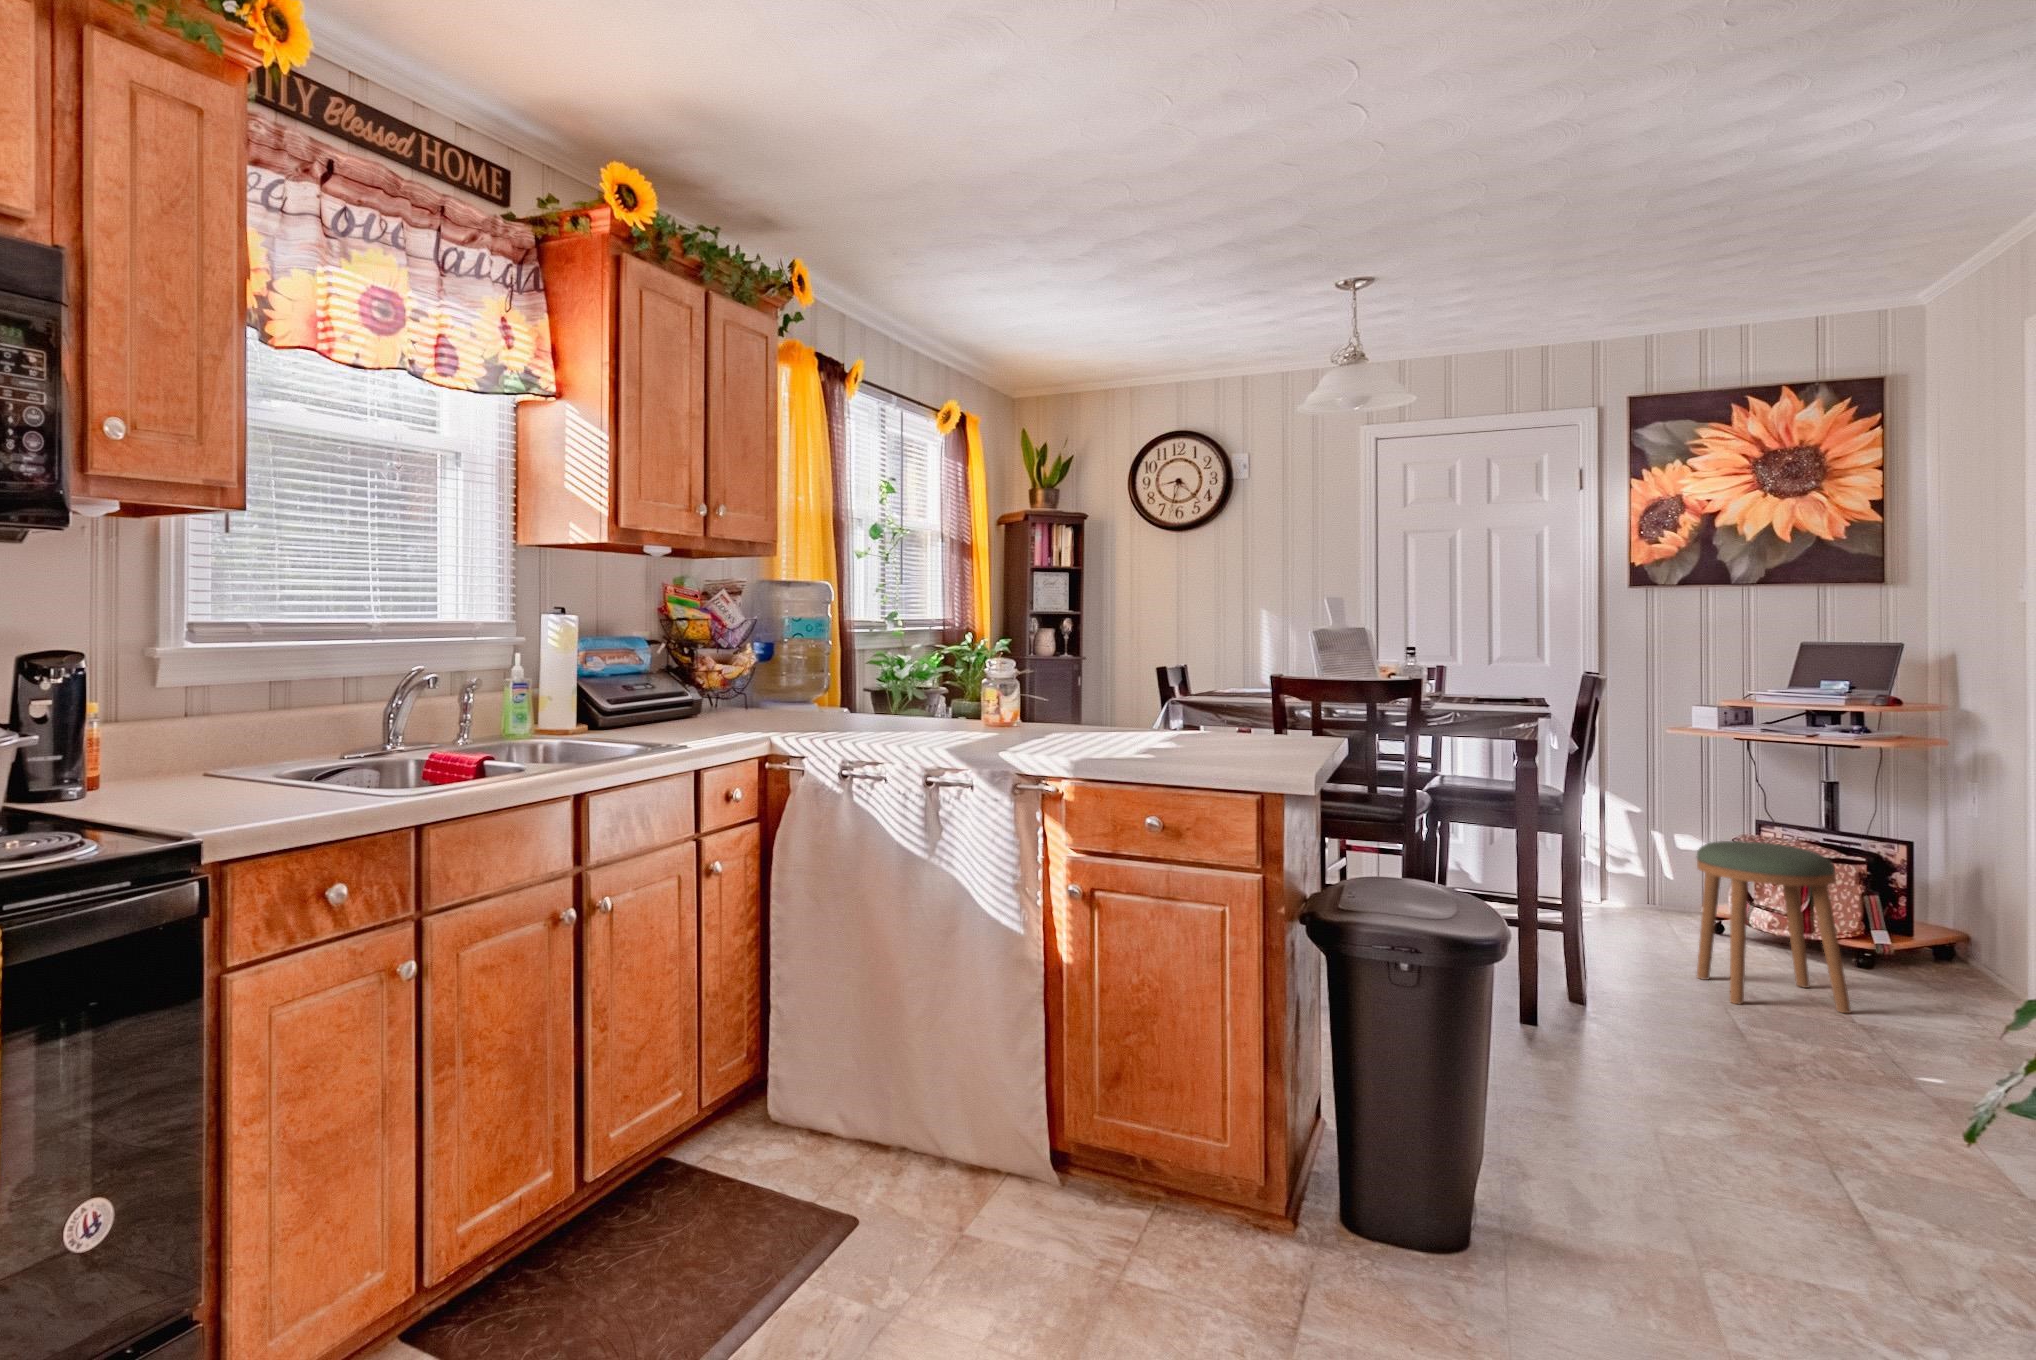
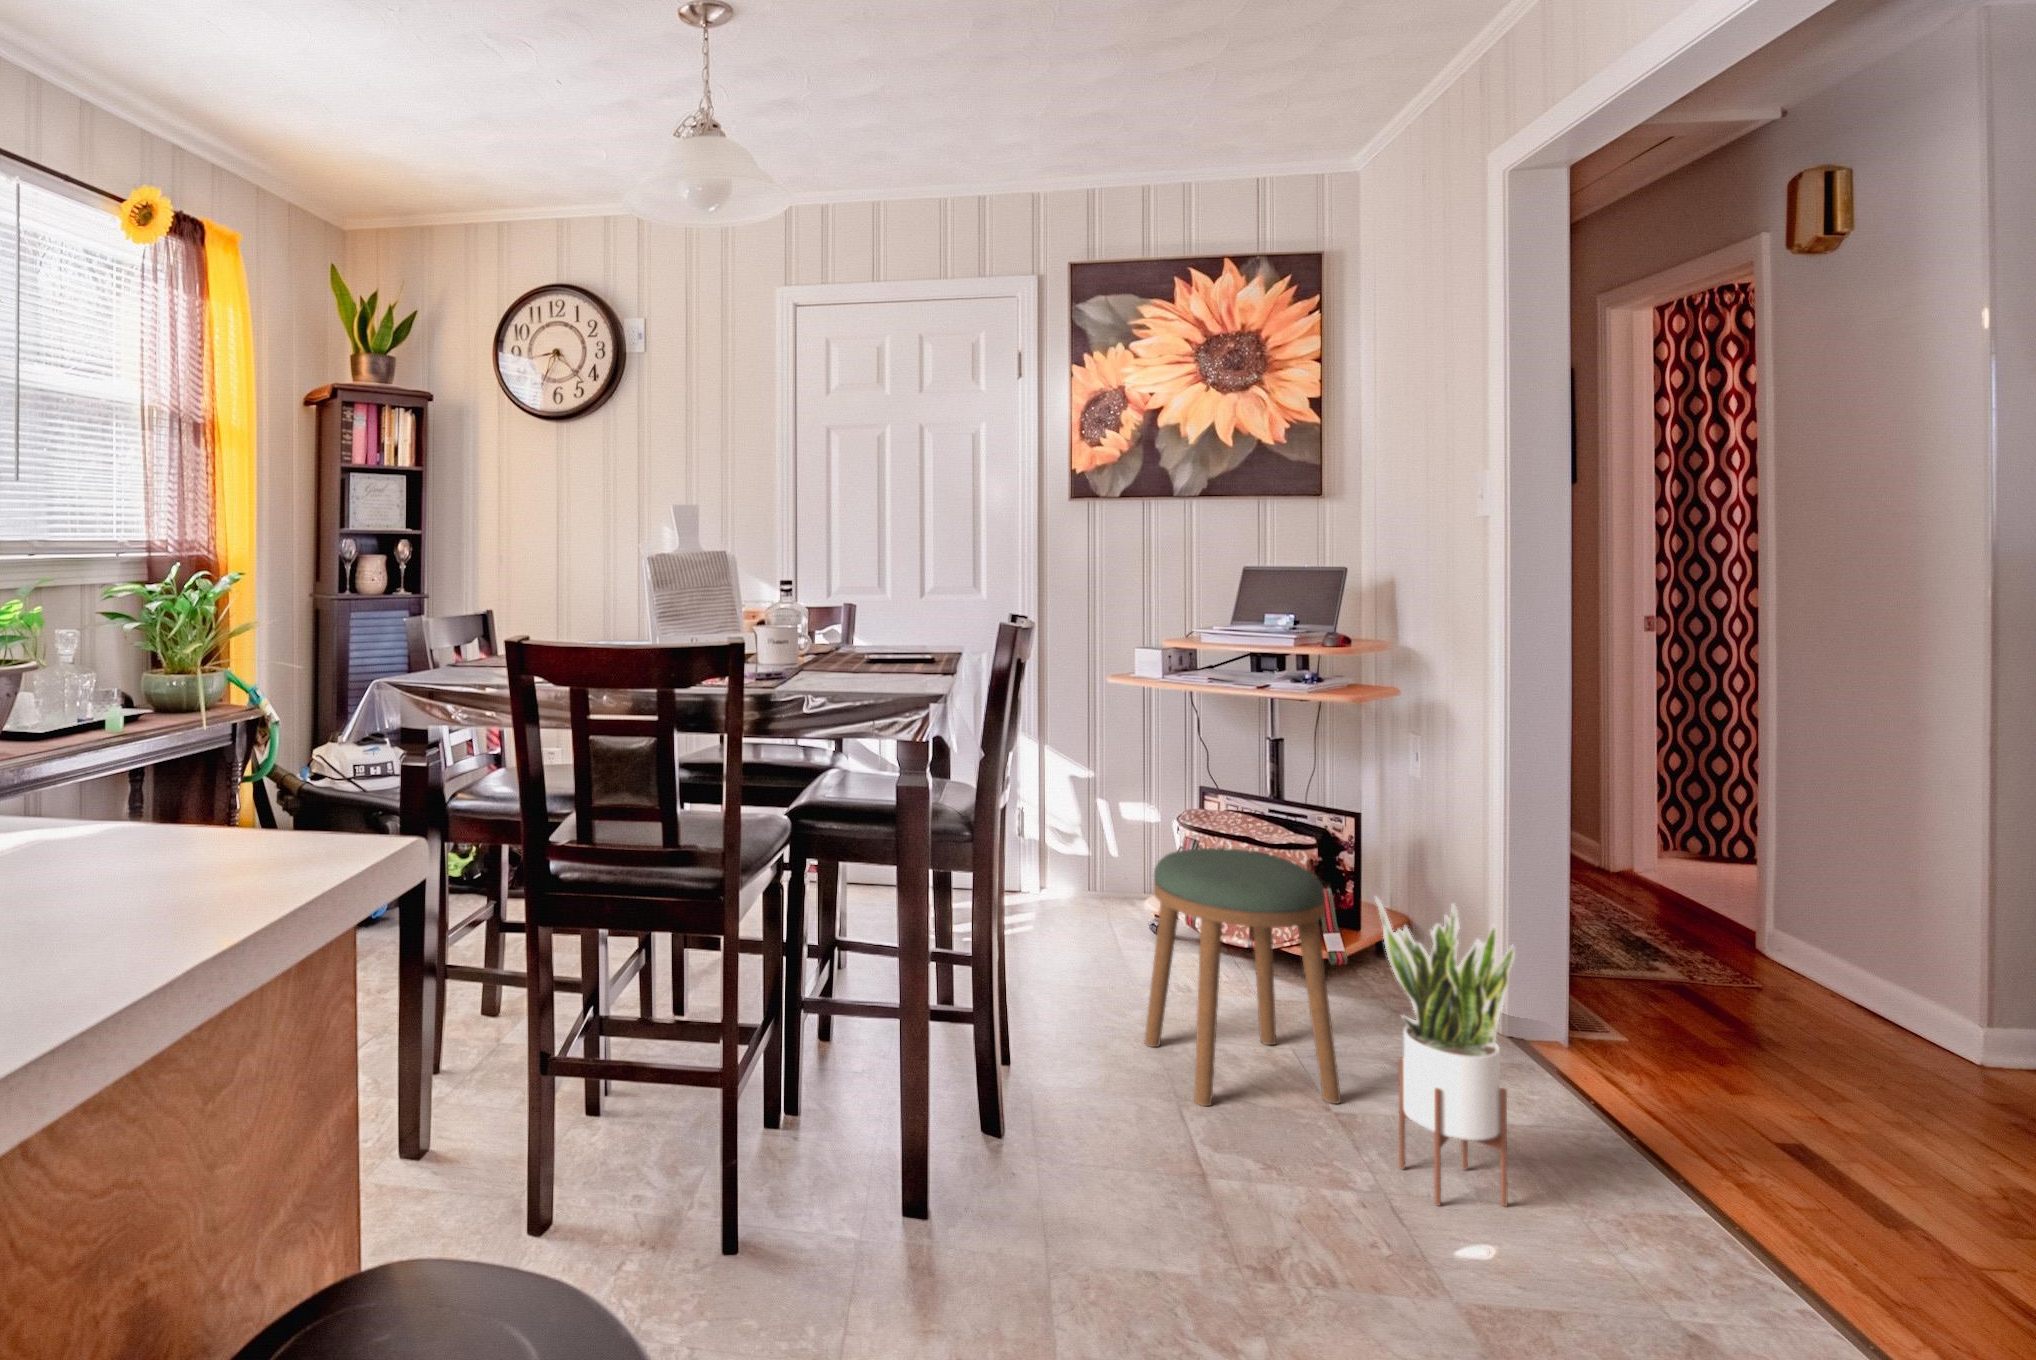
potted plant: none [1852,855,1960,1058] -> present [1375,896,1515,1206]

